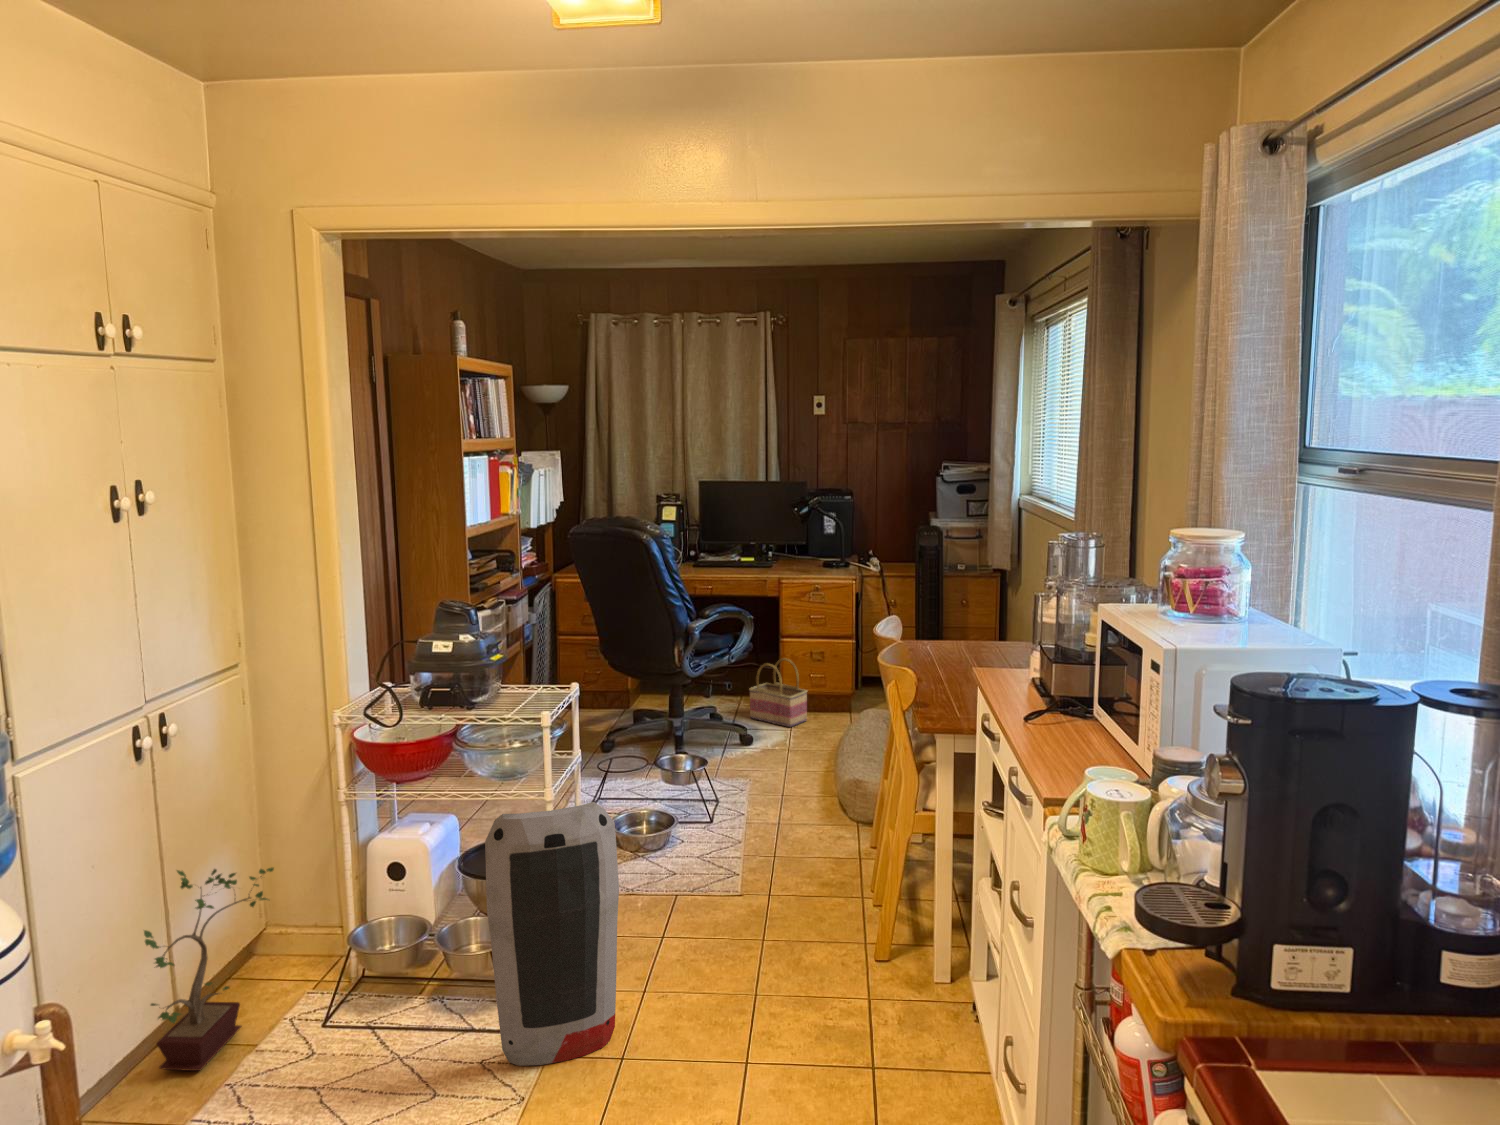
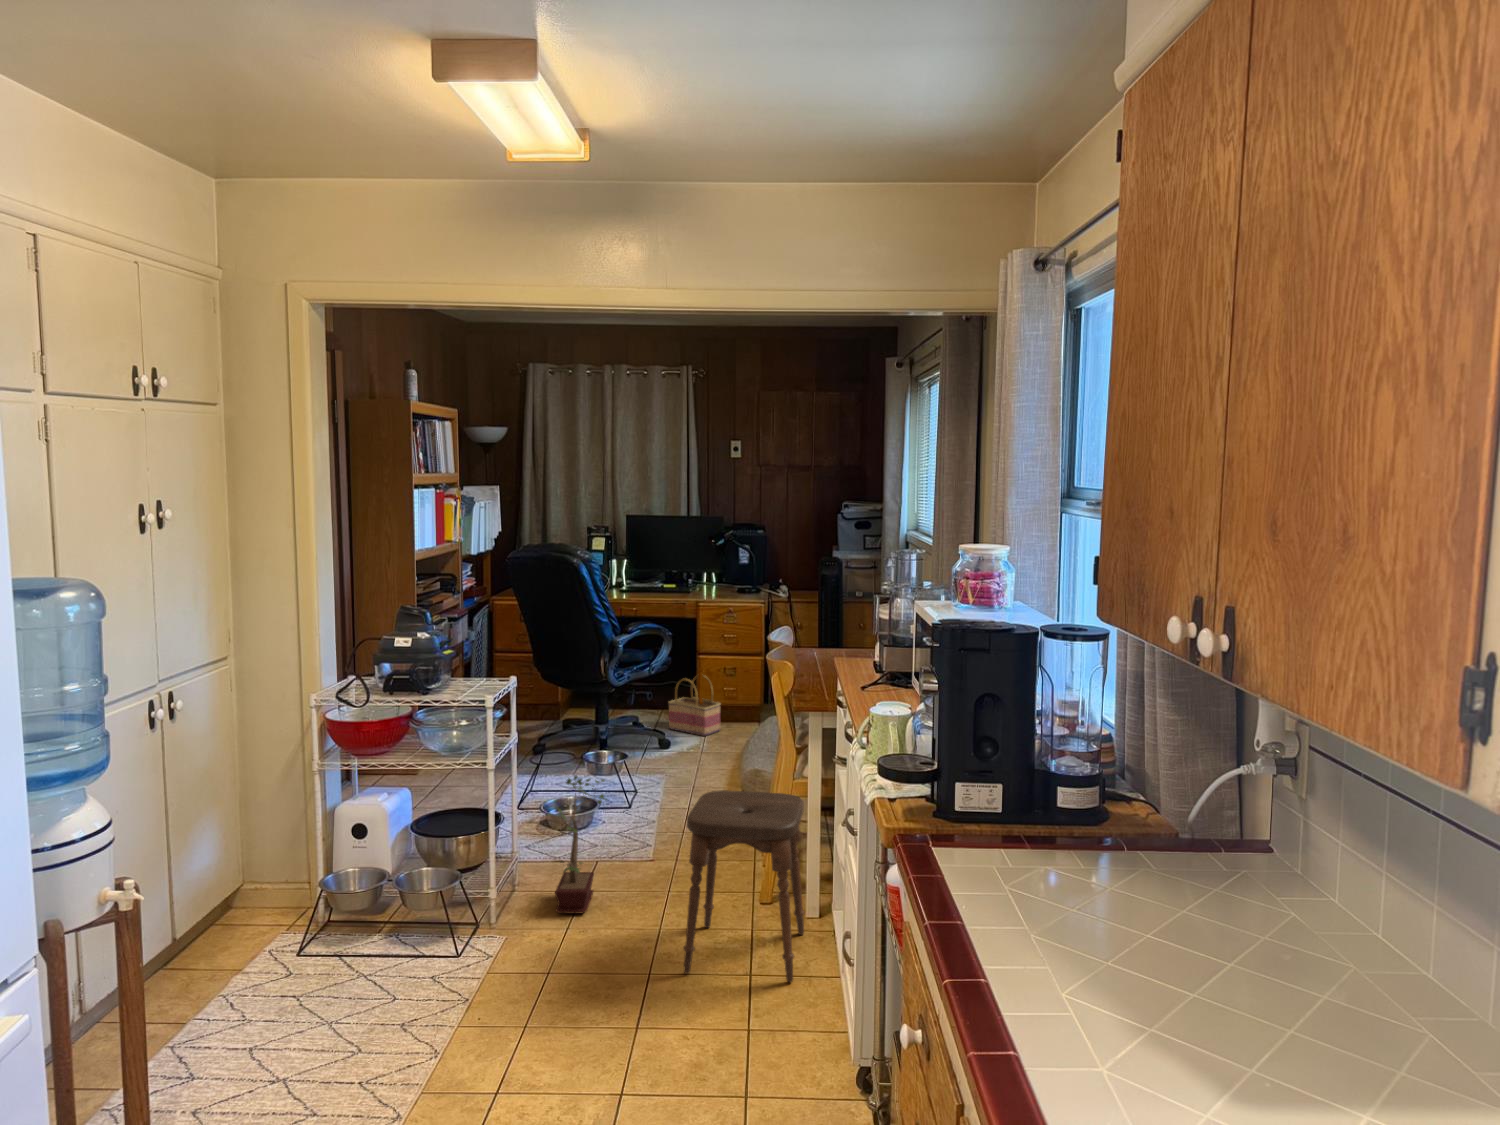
air purifier: present [485,802,619,1066] -> none [441,763,548,977]
stool: none [788,831,936,1085] -> present [683,790,805,982]
potted plant: present [144,868,274,1071] -> present [555,776,604,913]

